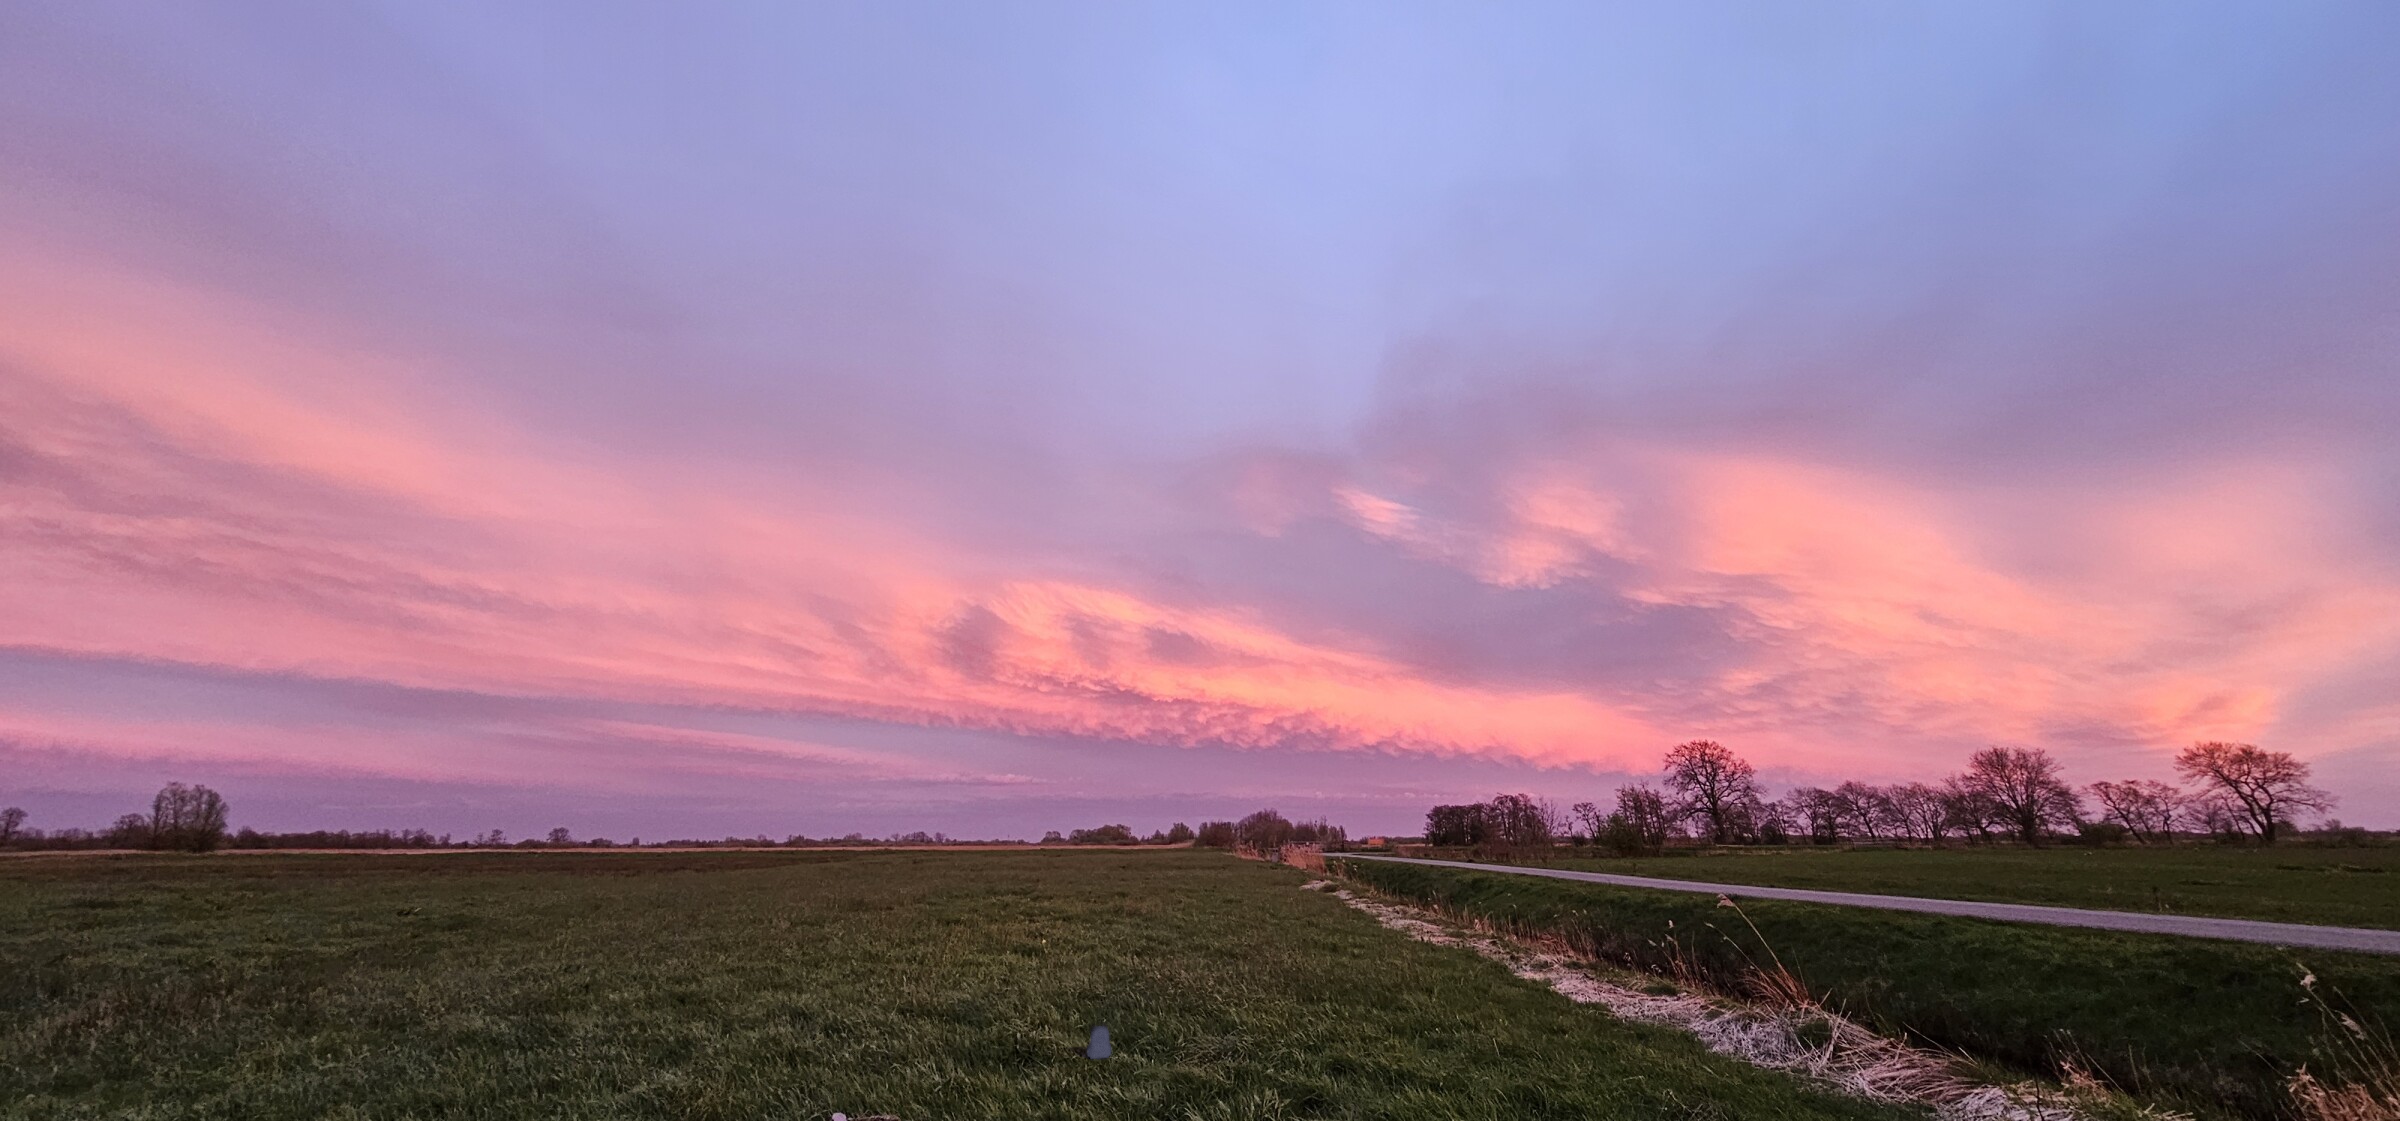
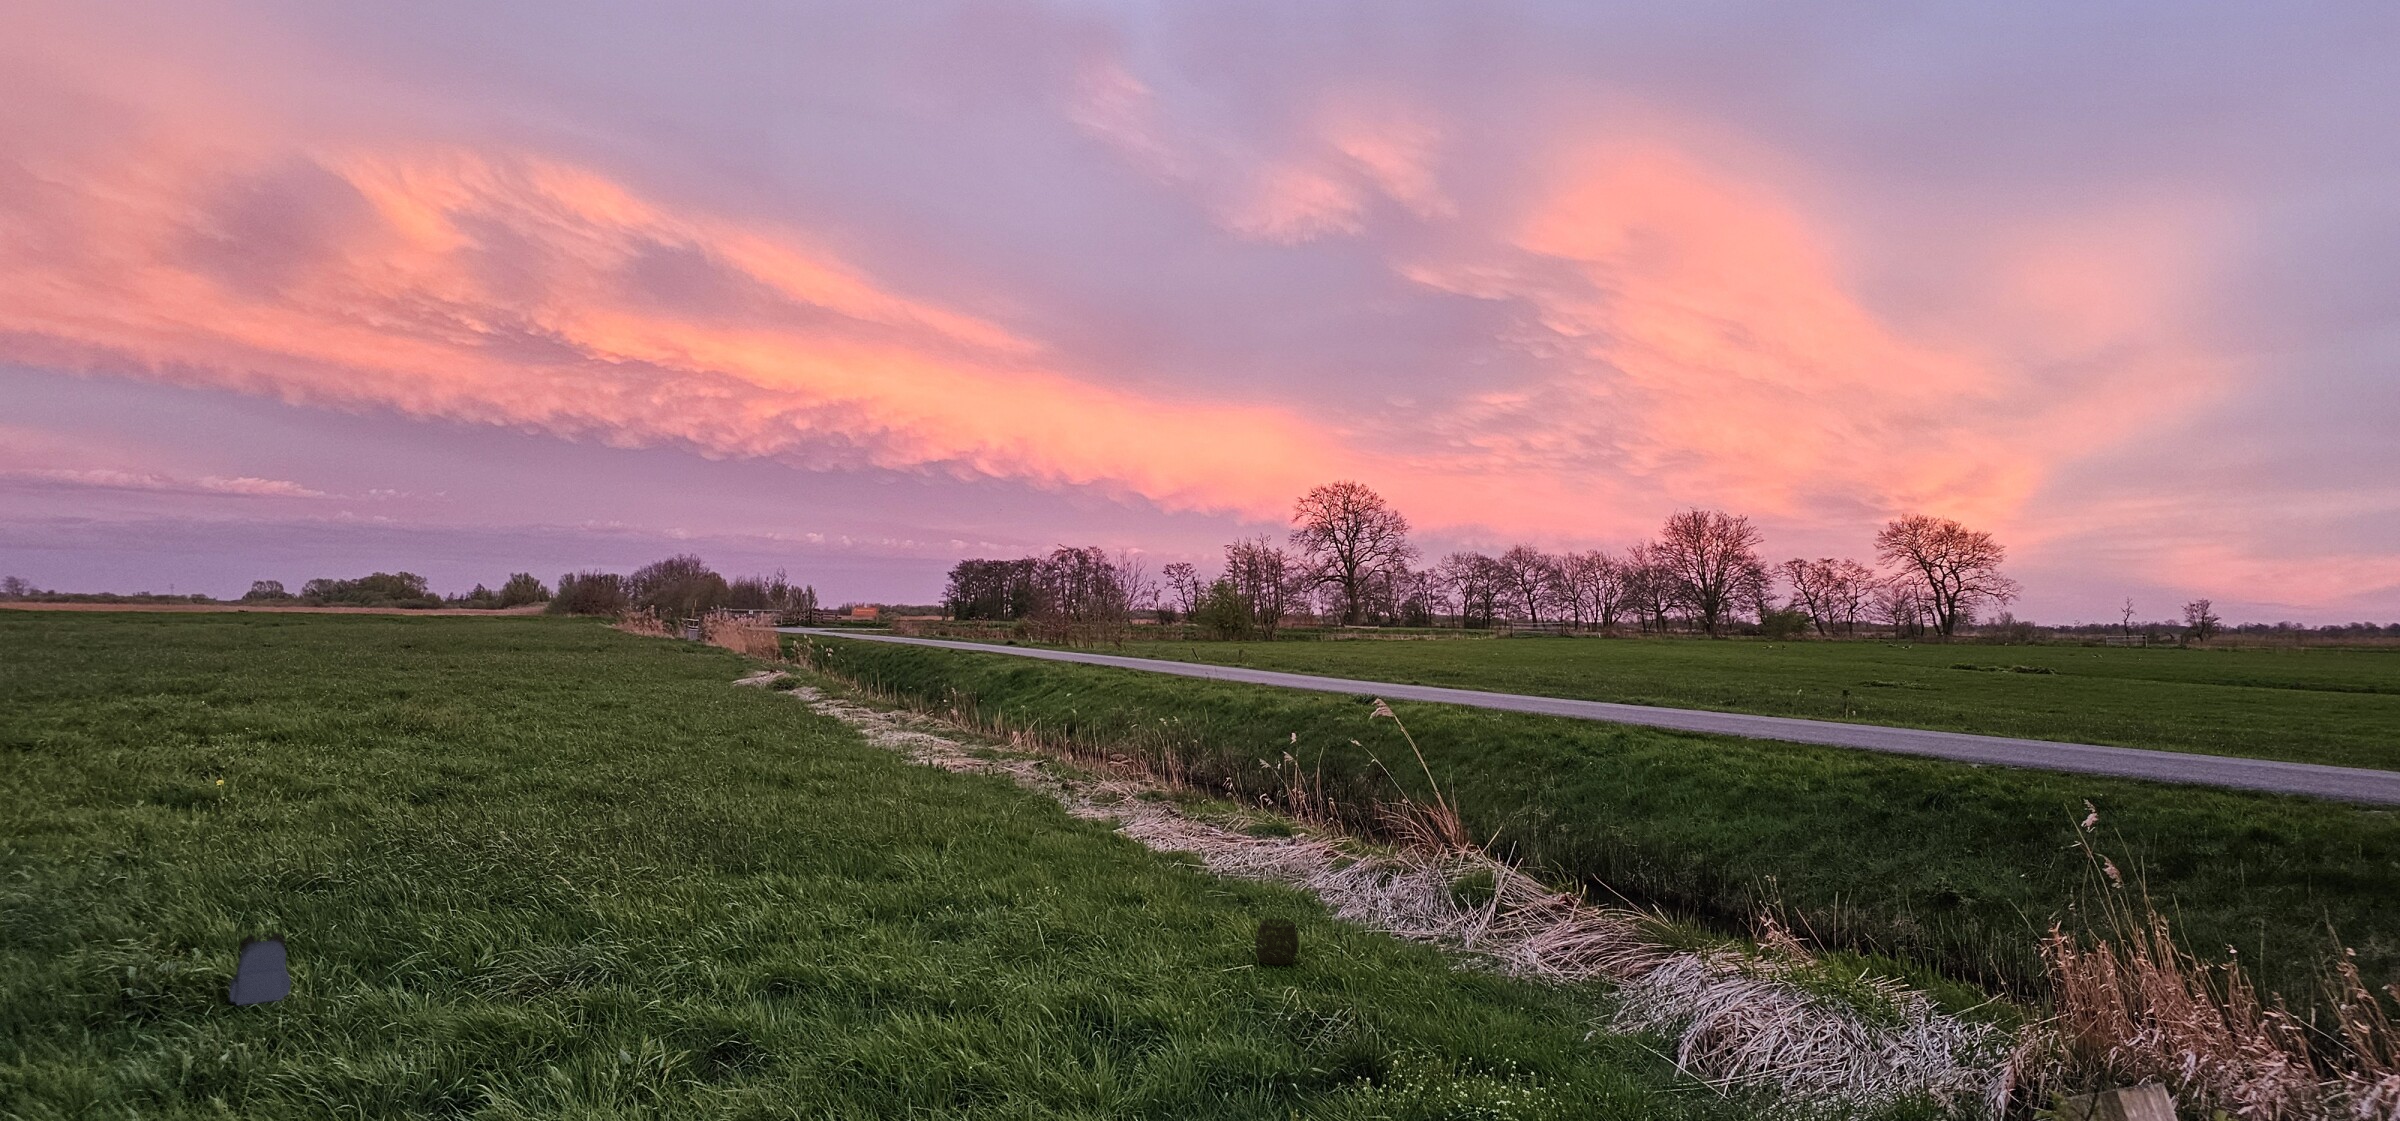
woven basket: none [1628,1040,1659,1071] -> present [1255,919,1299,965]

